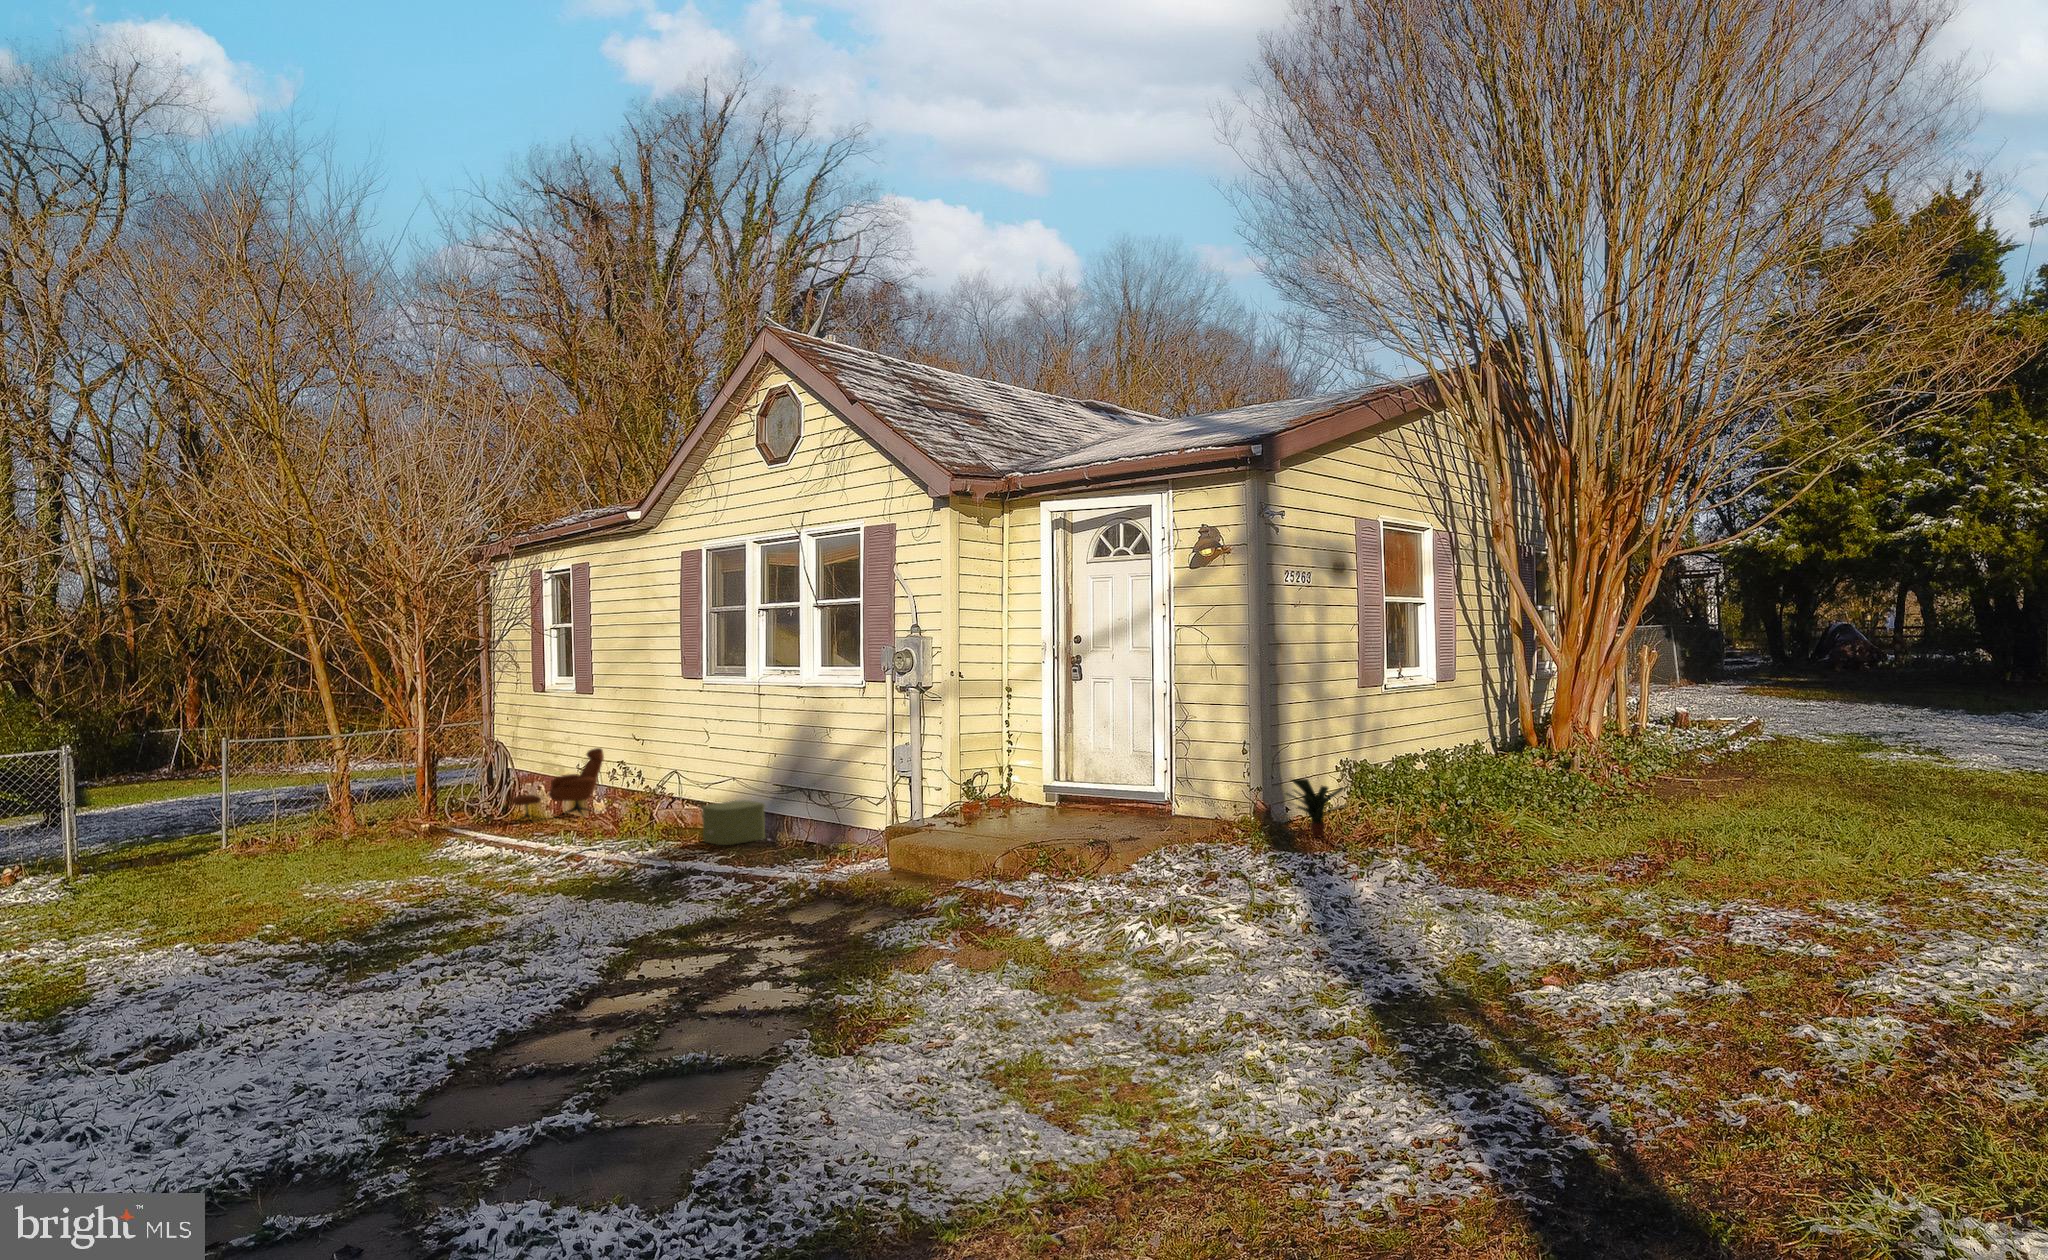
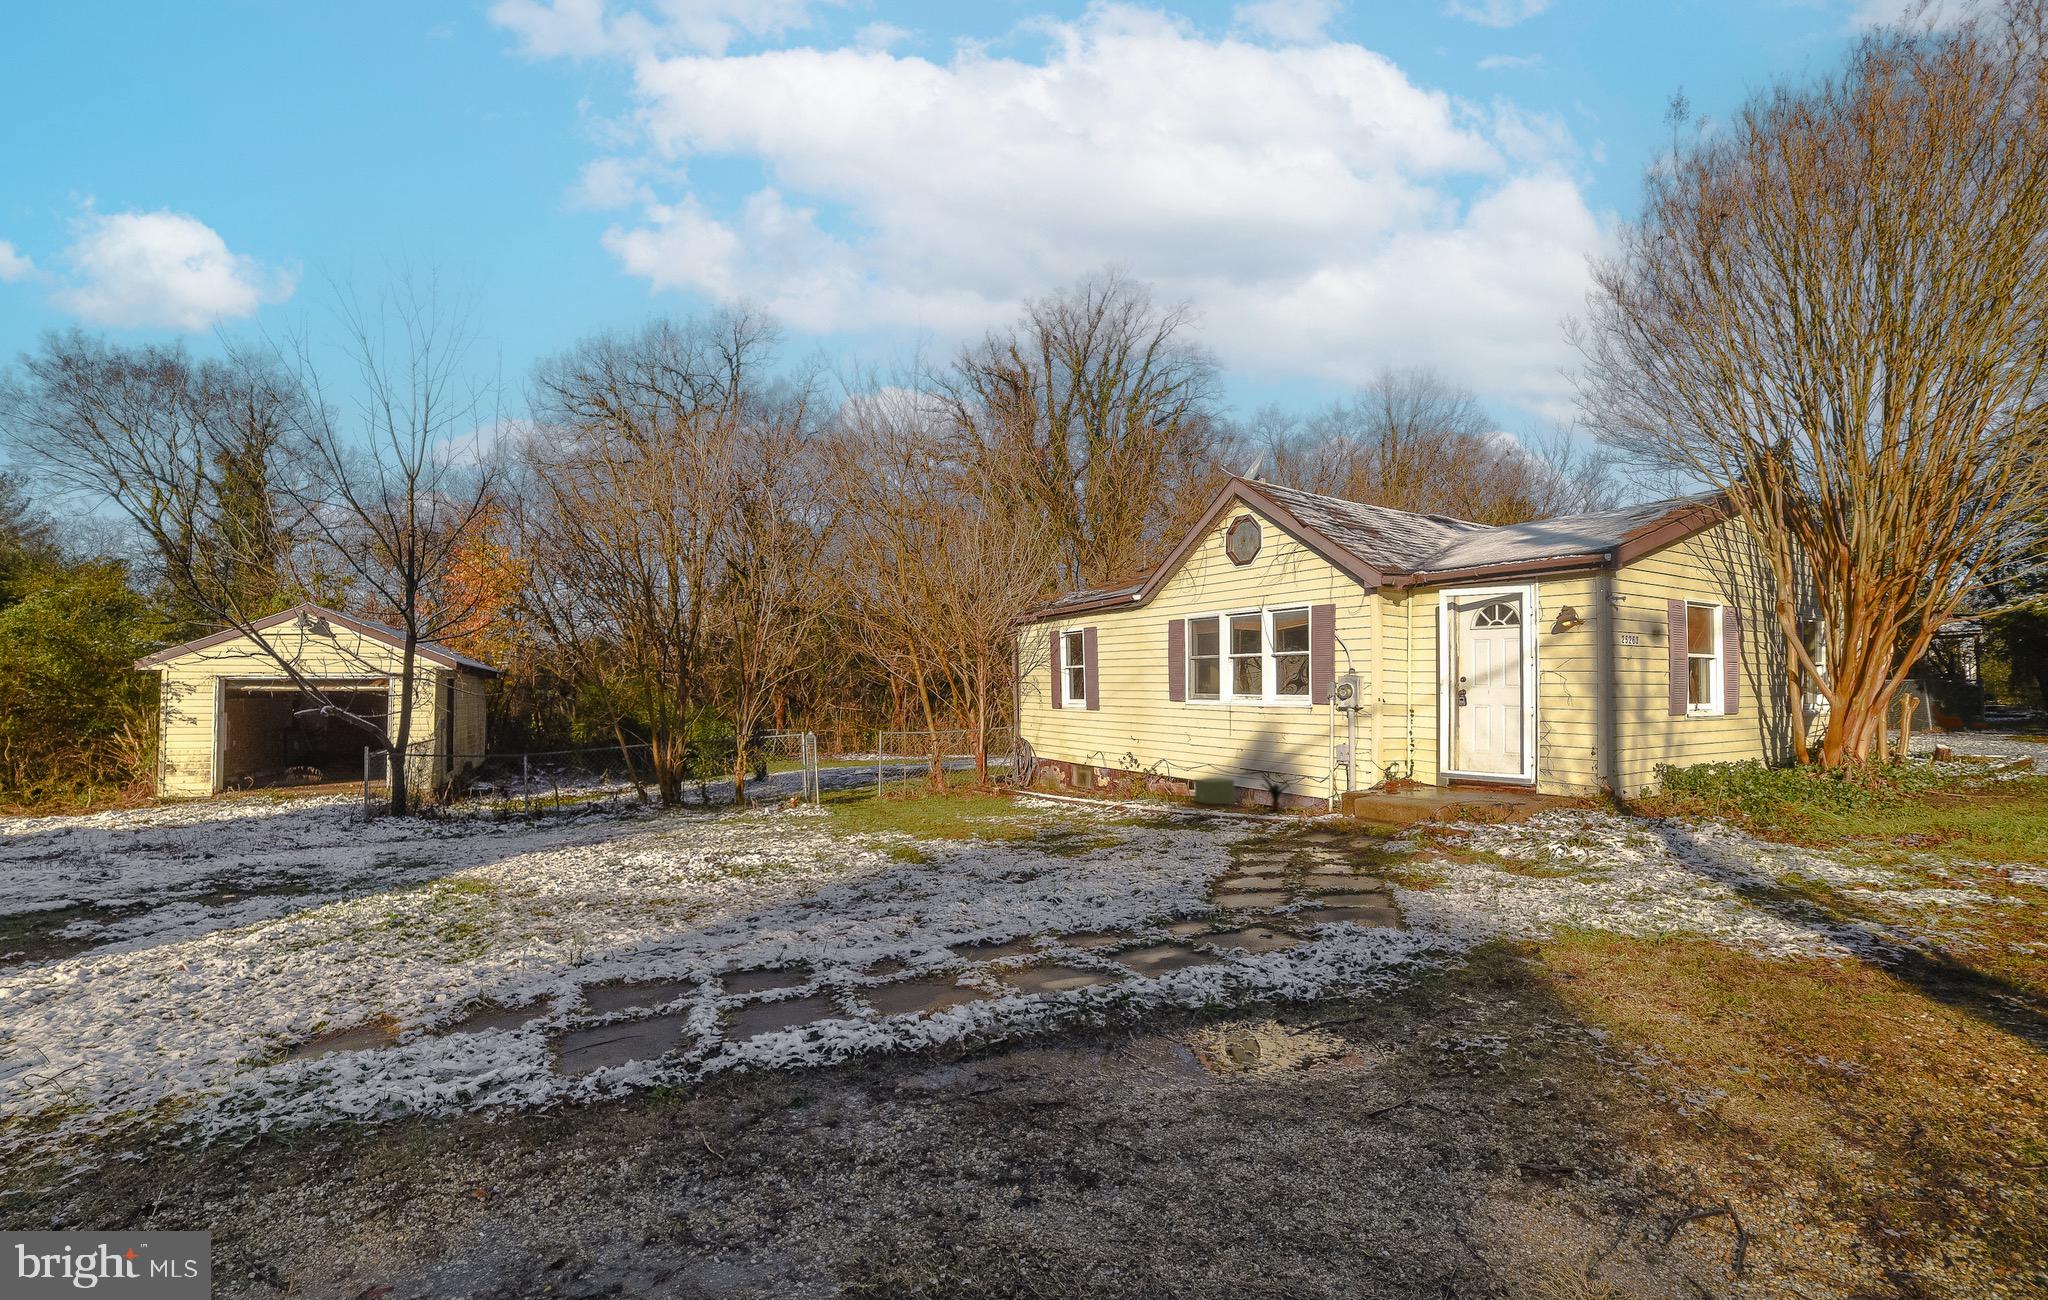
lounge chair: present [512,748,604,823] -> present [1931,705,1987,735]
potted plant: present [1286,779,1347,838] -> present [1261,775,1289,810]

